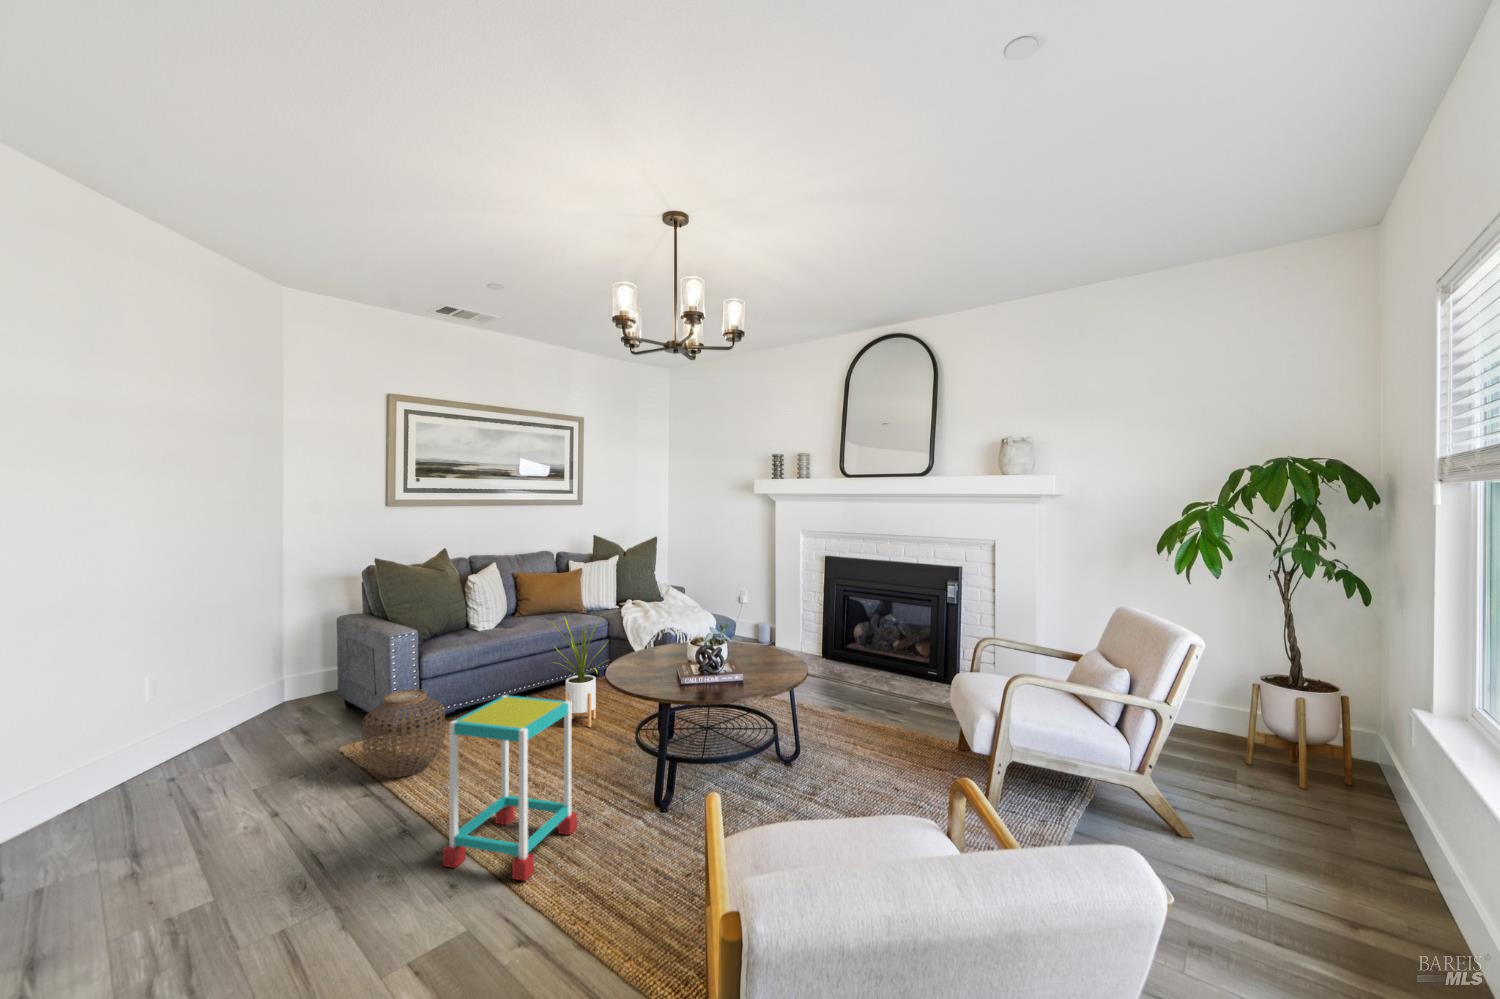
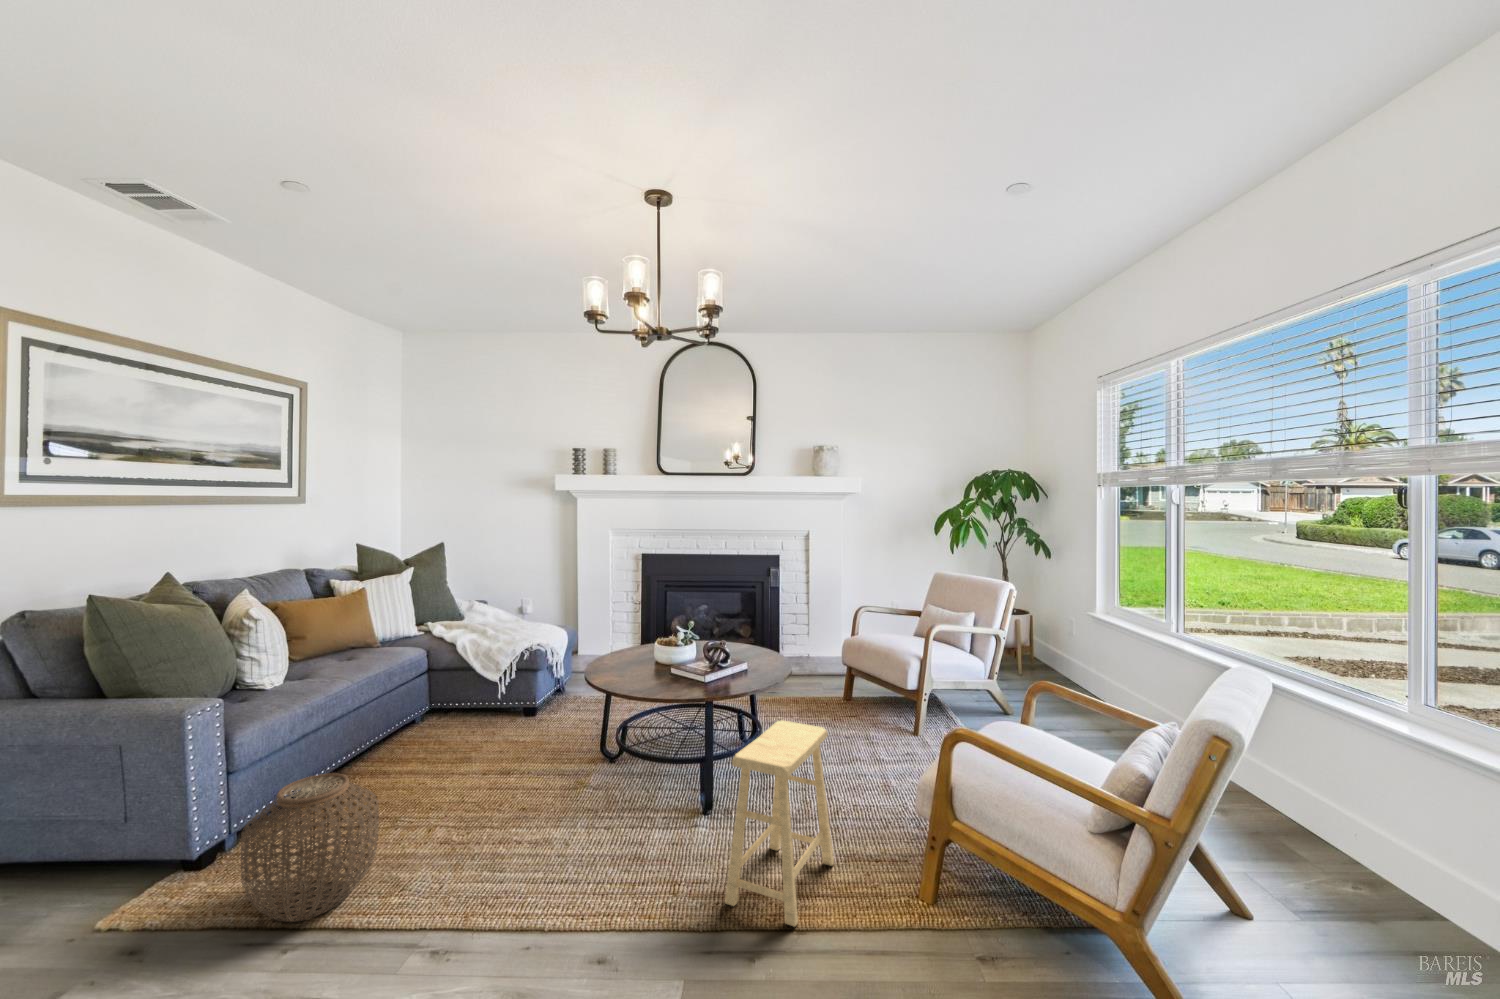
house plant: present [552,615,608,727] -> none [445,625,530,784]
side table: present [443,695,577,881] -> none [565,716,699,956]
footstool: none [559,733,679,924] -> present [725,720,834,926]

